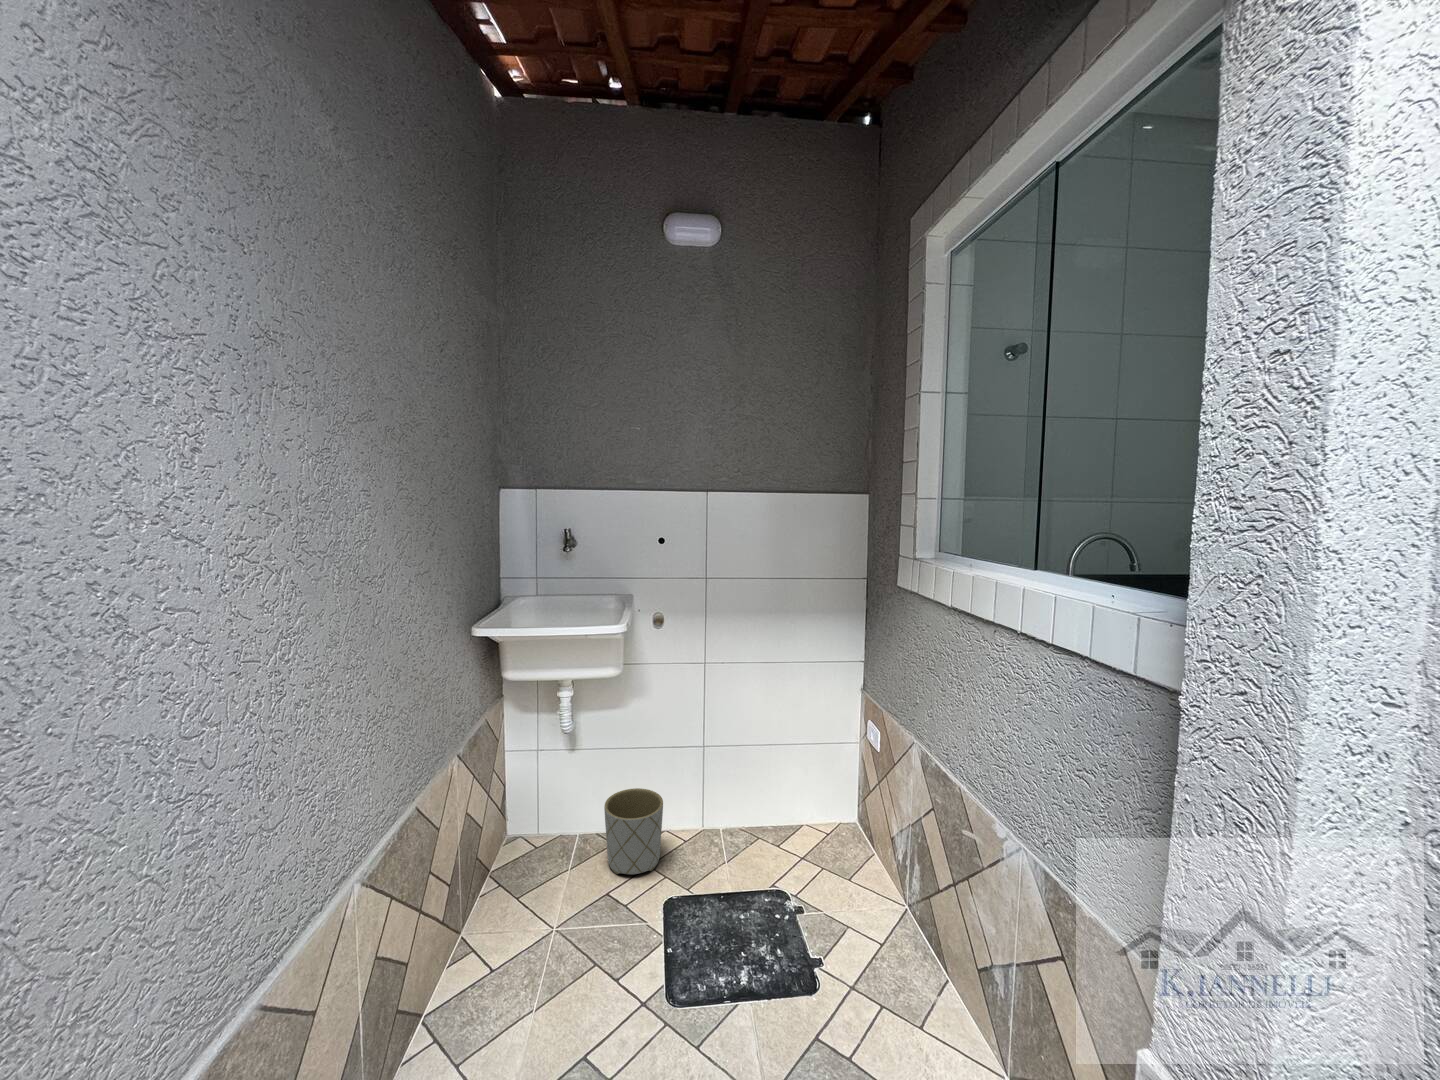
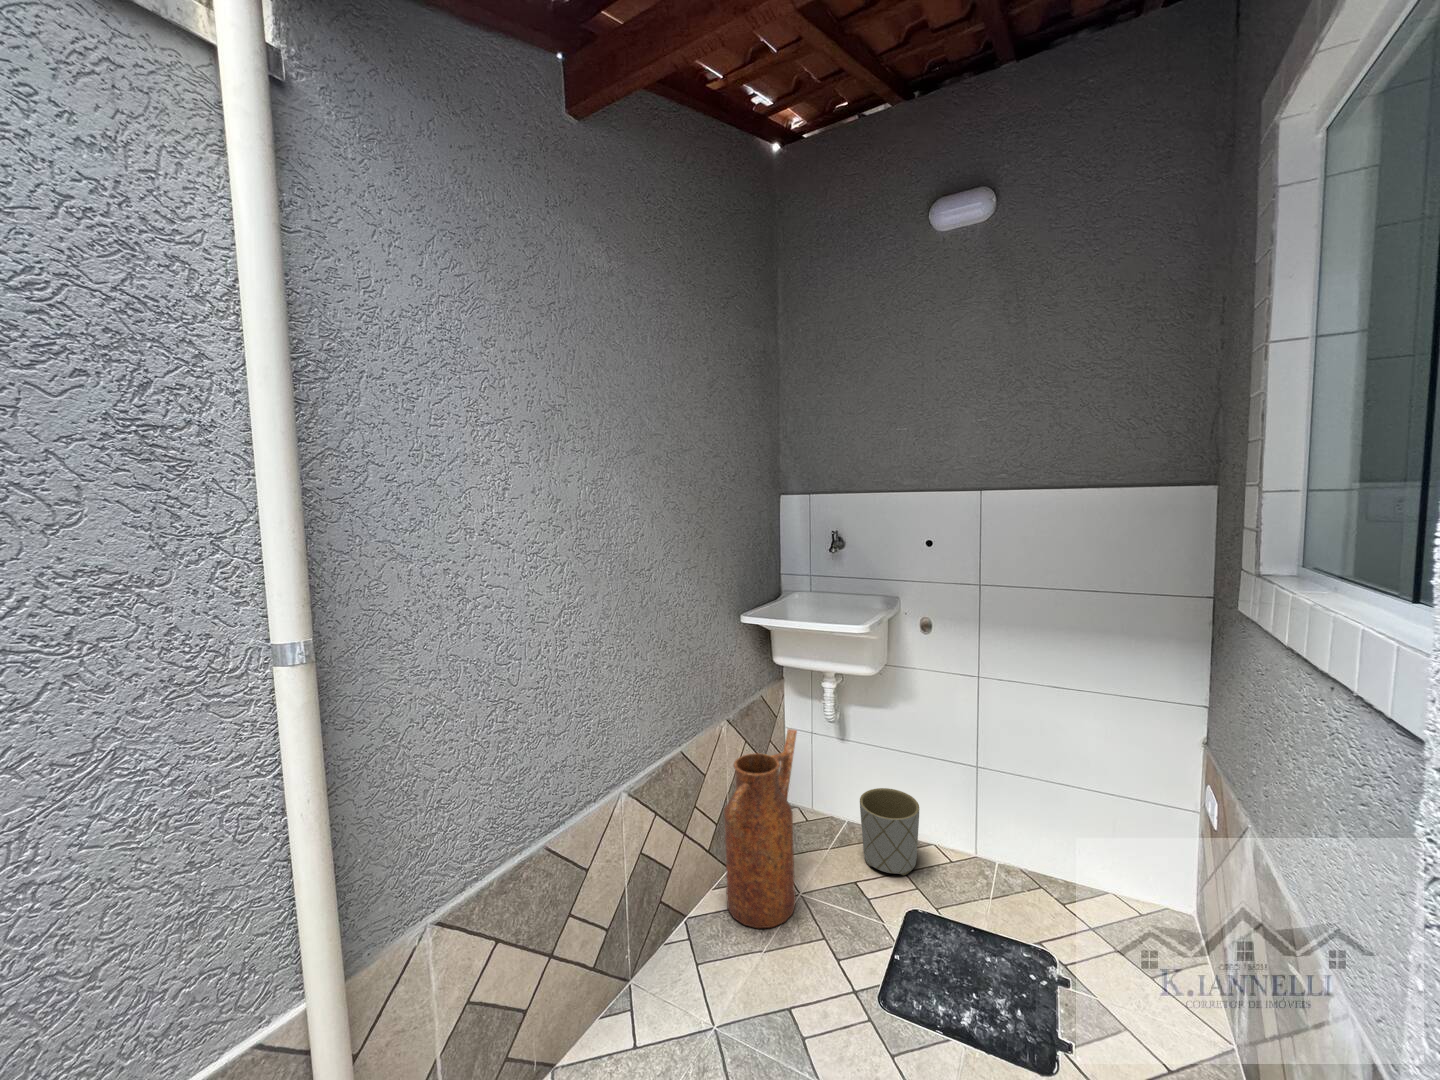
watering can: none [467,751,554,994] -> present [724,729,797,928]

